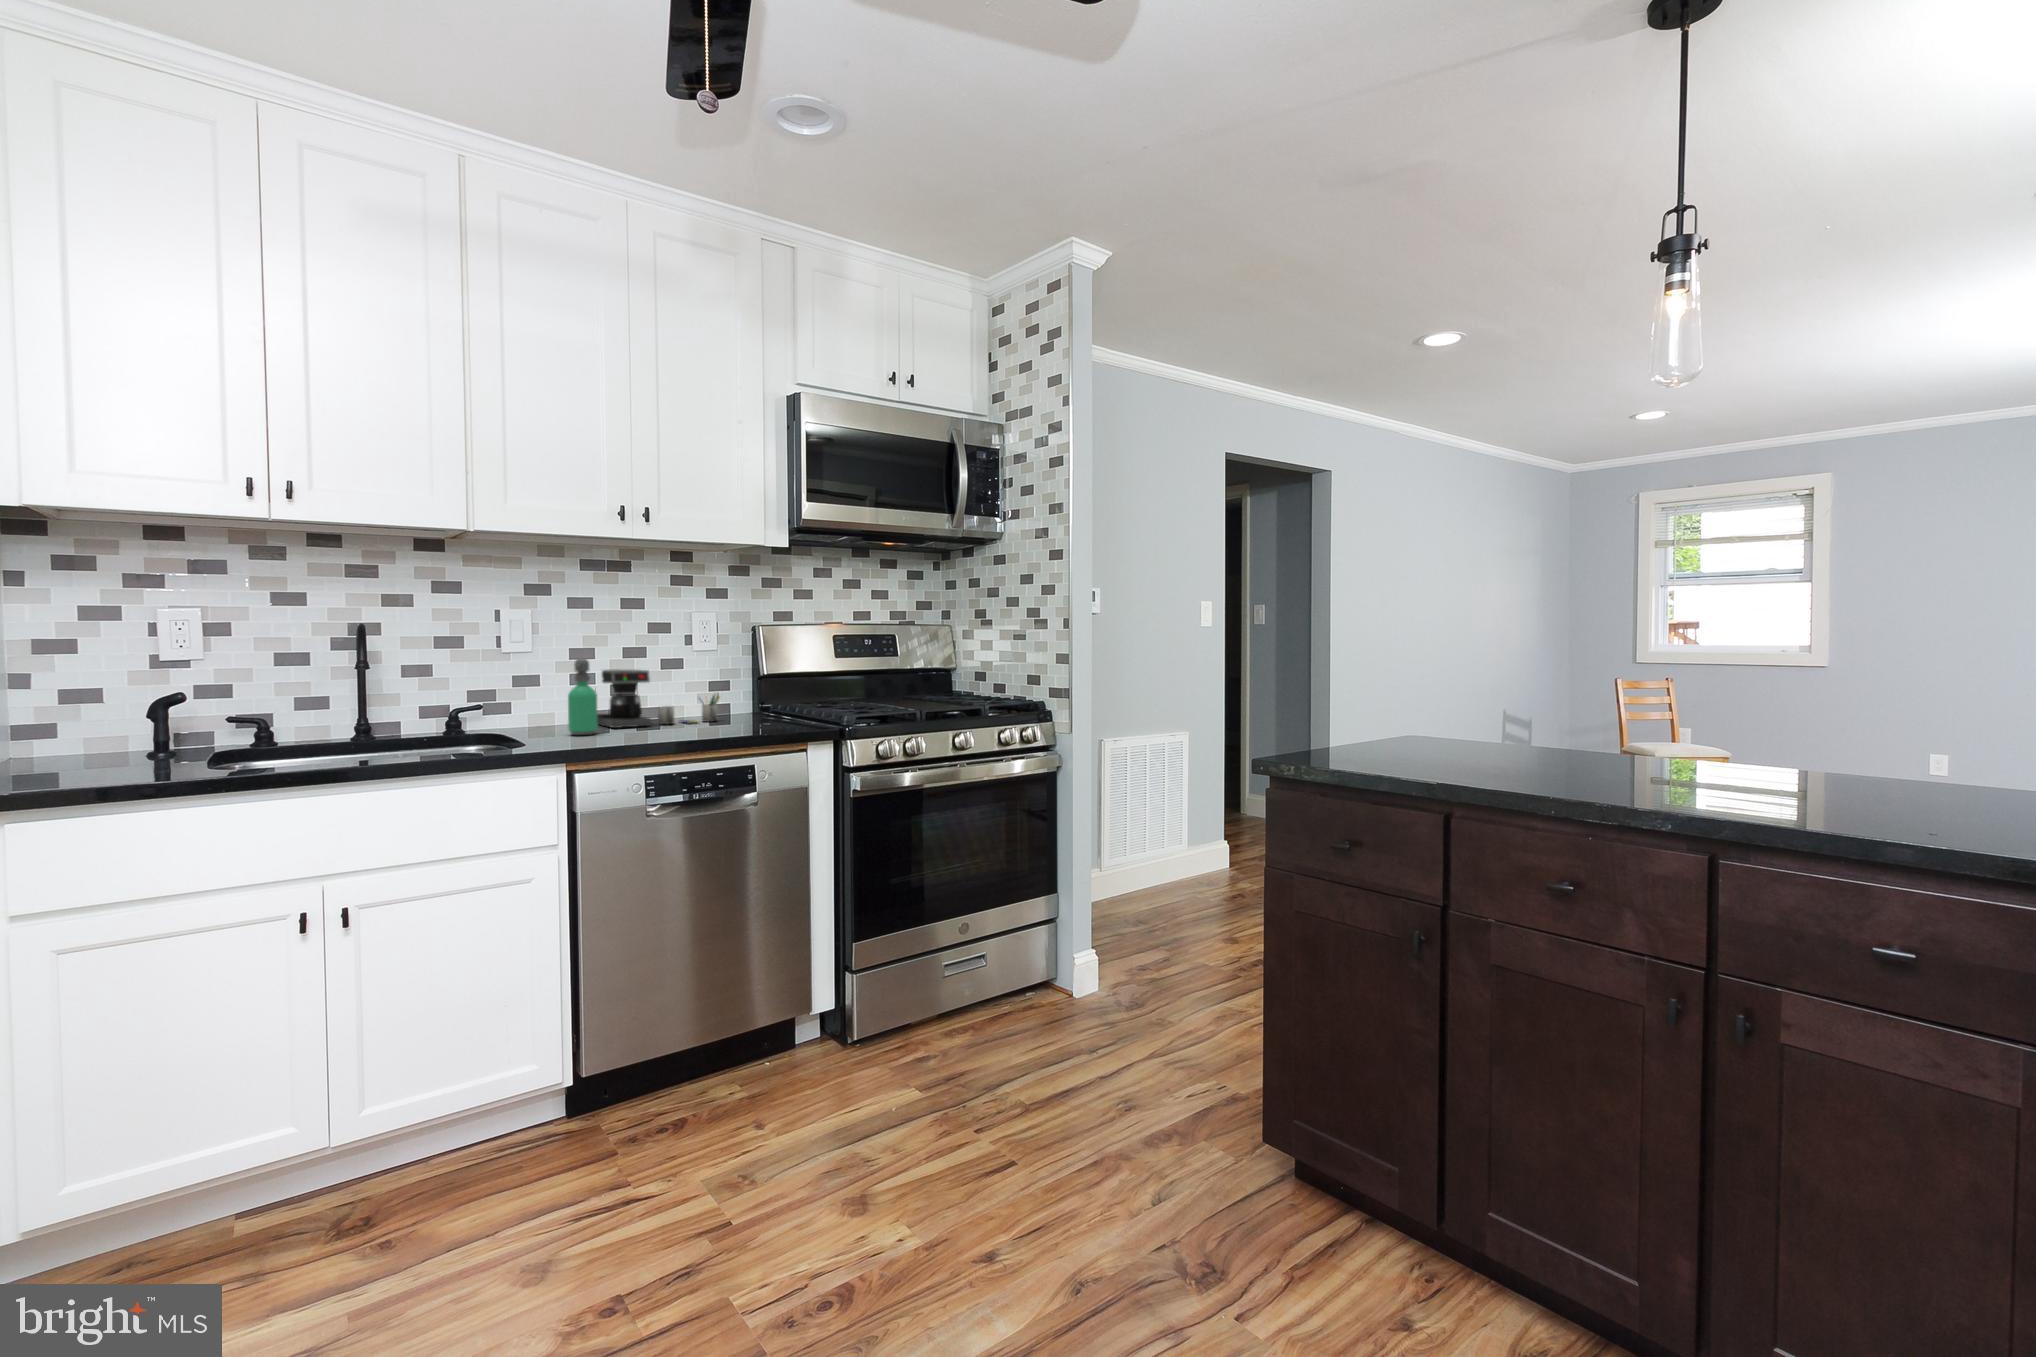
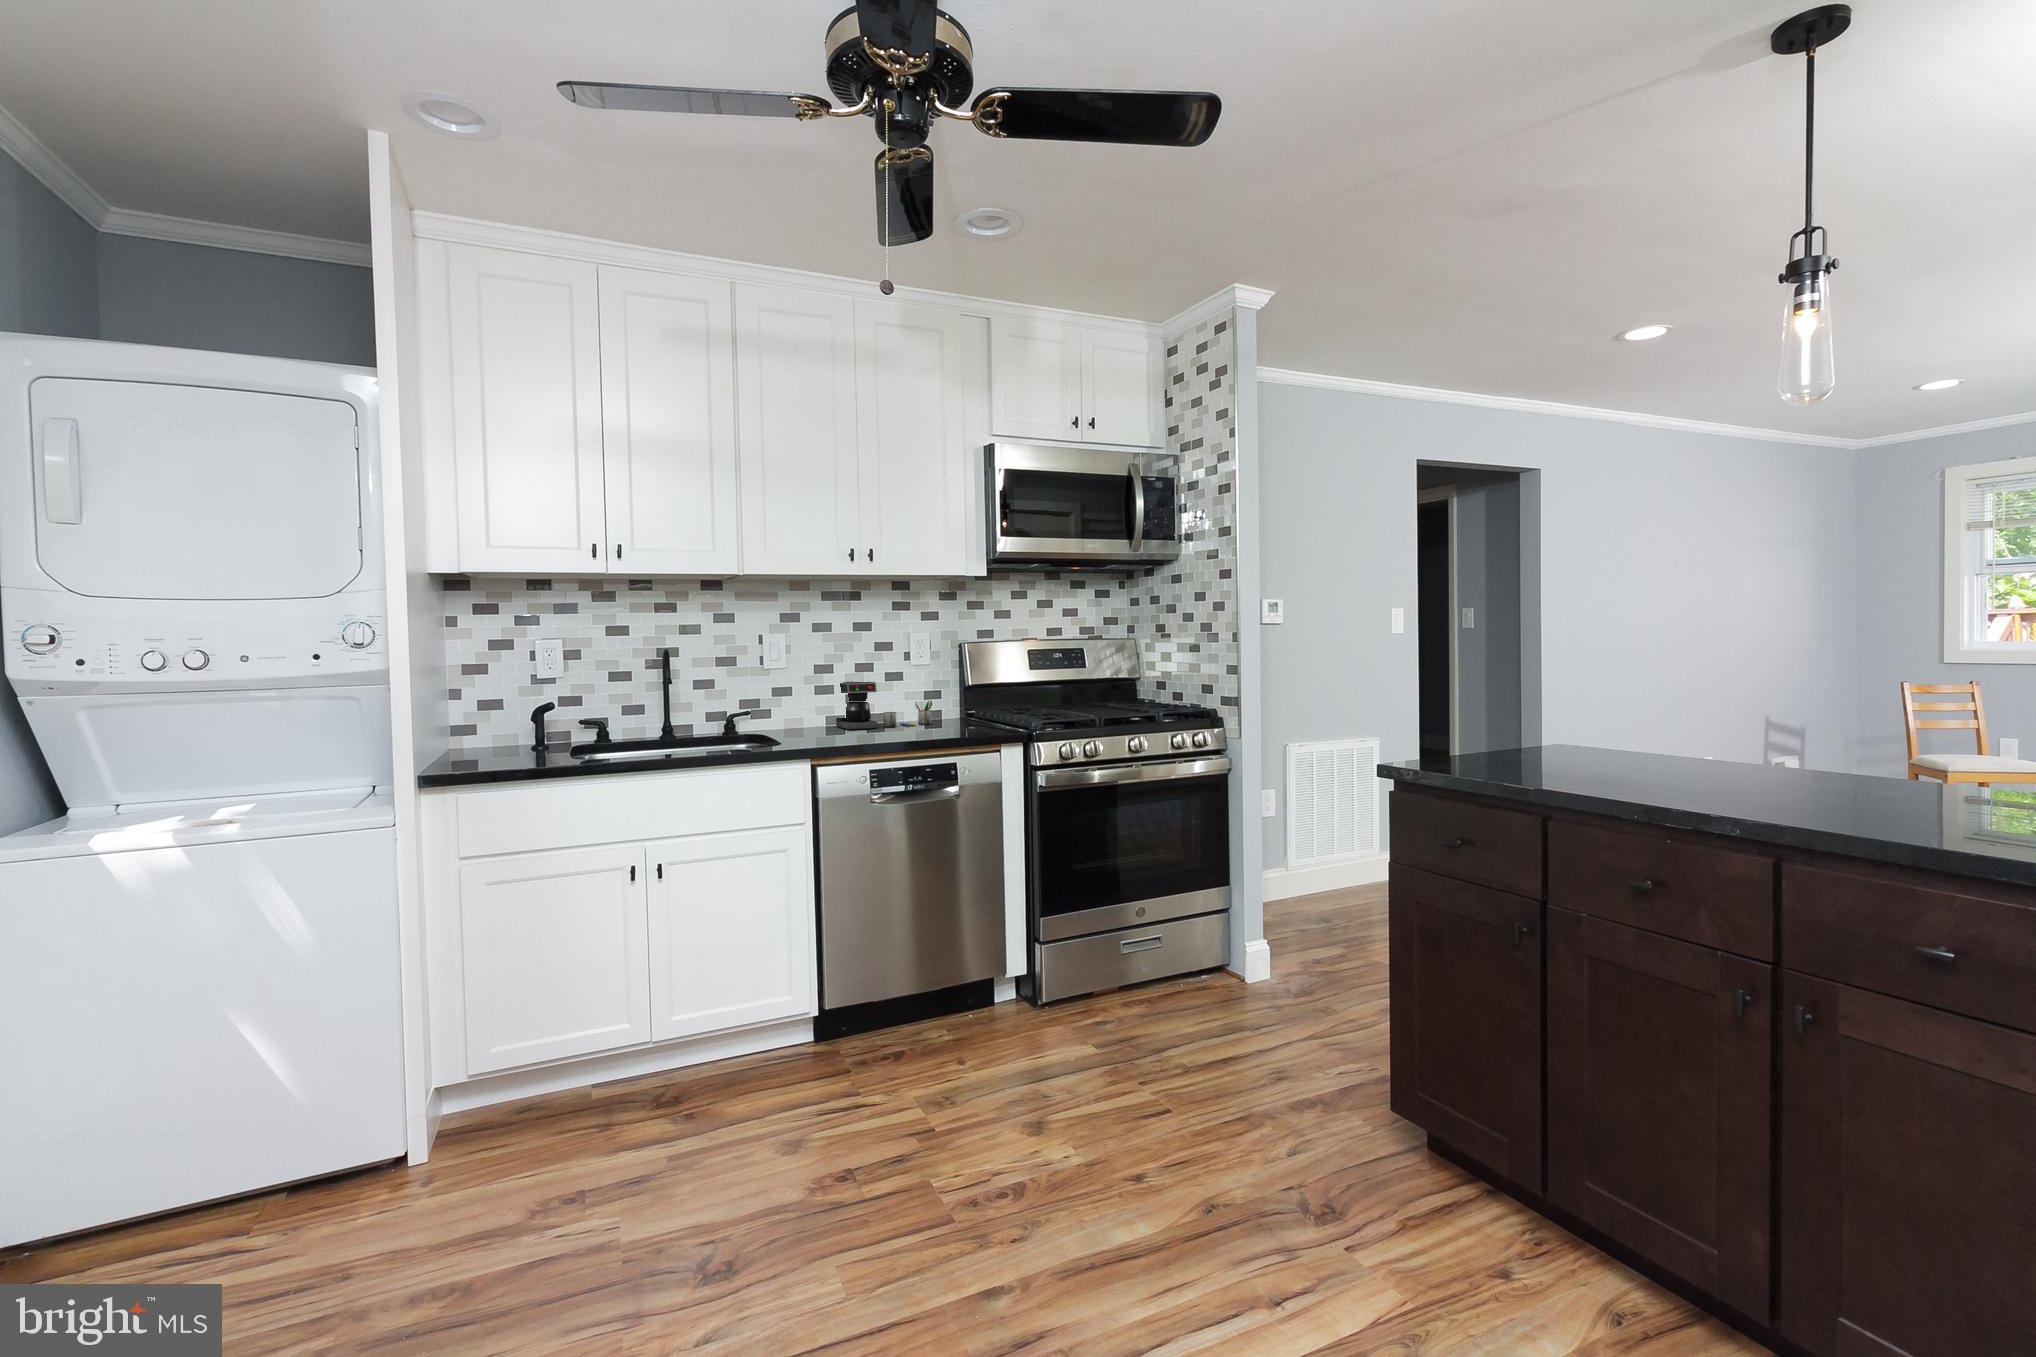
soap dispenser: present [568,658,598,735] -> none [814,673,836,735]

